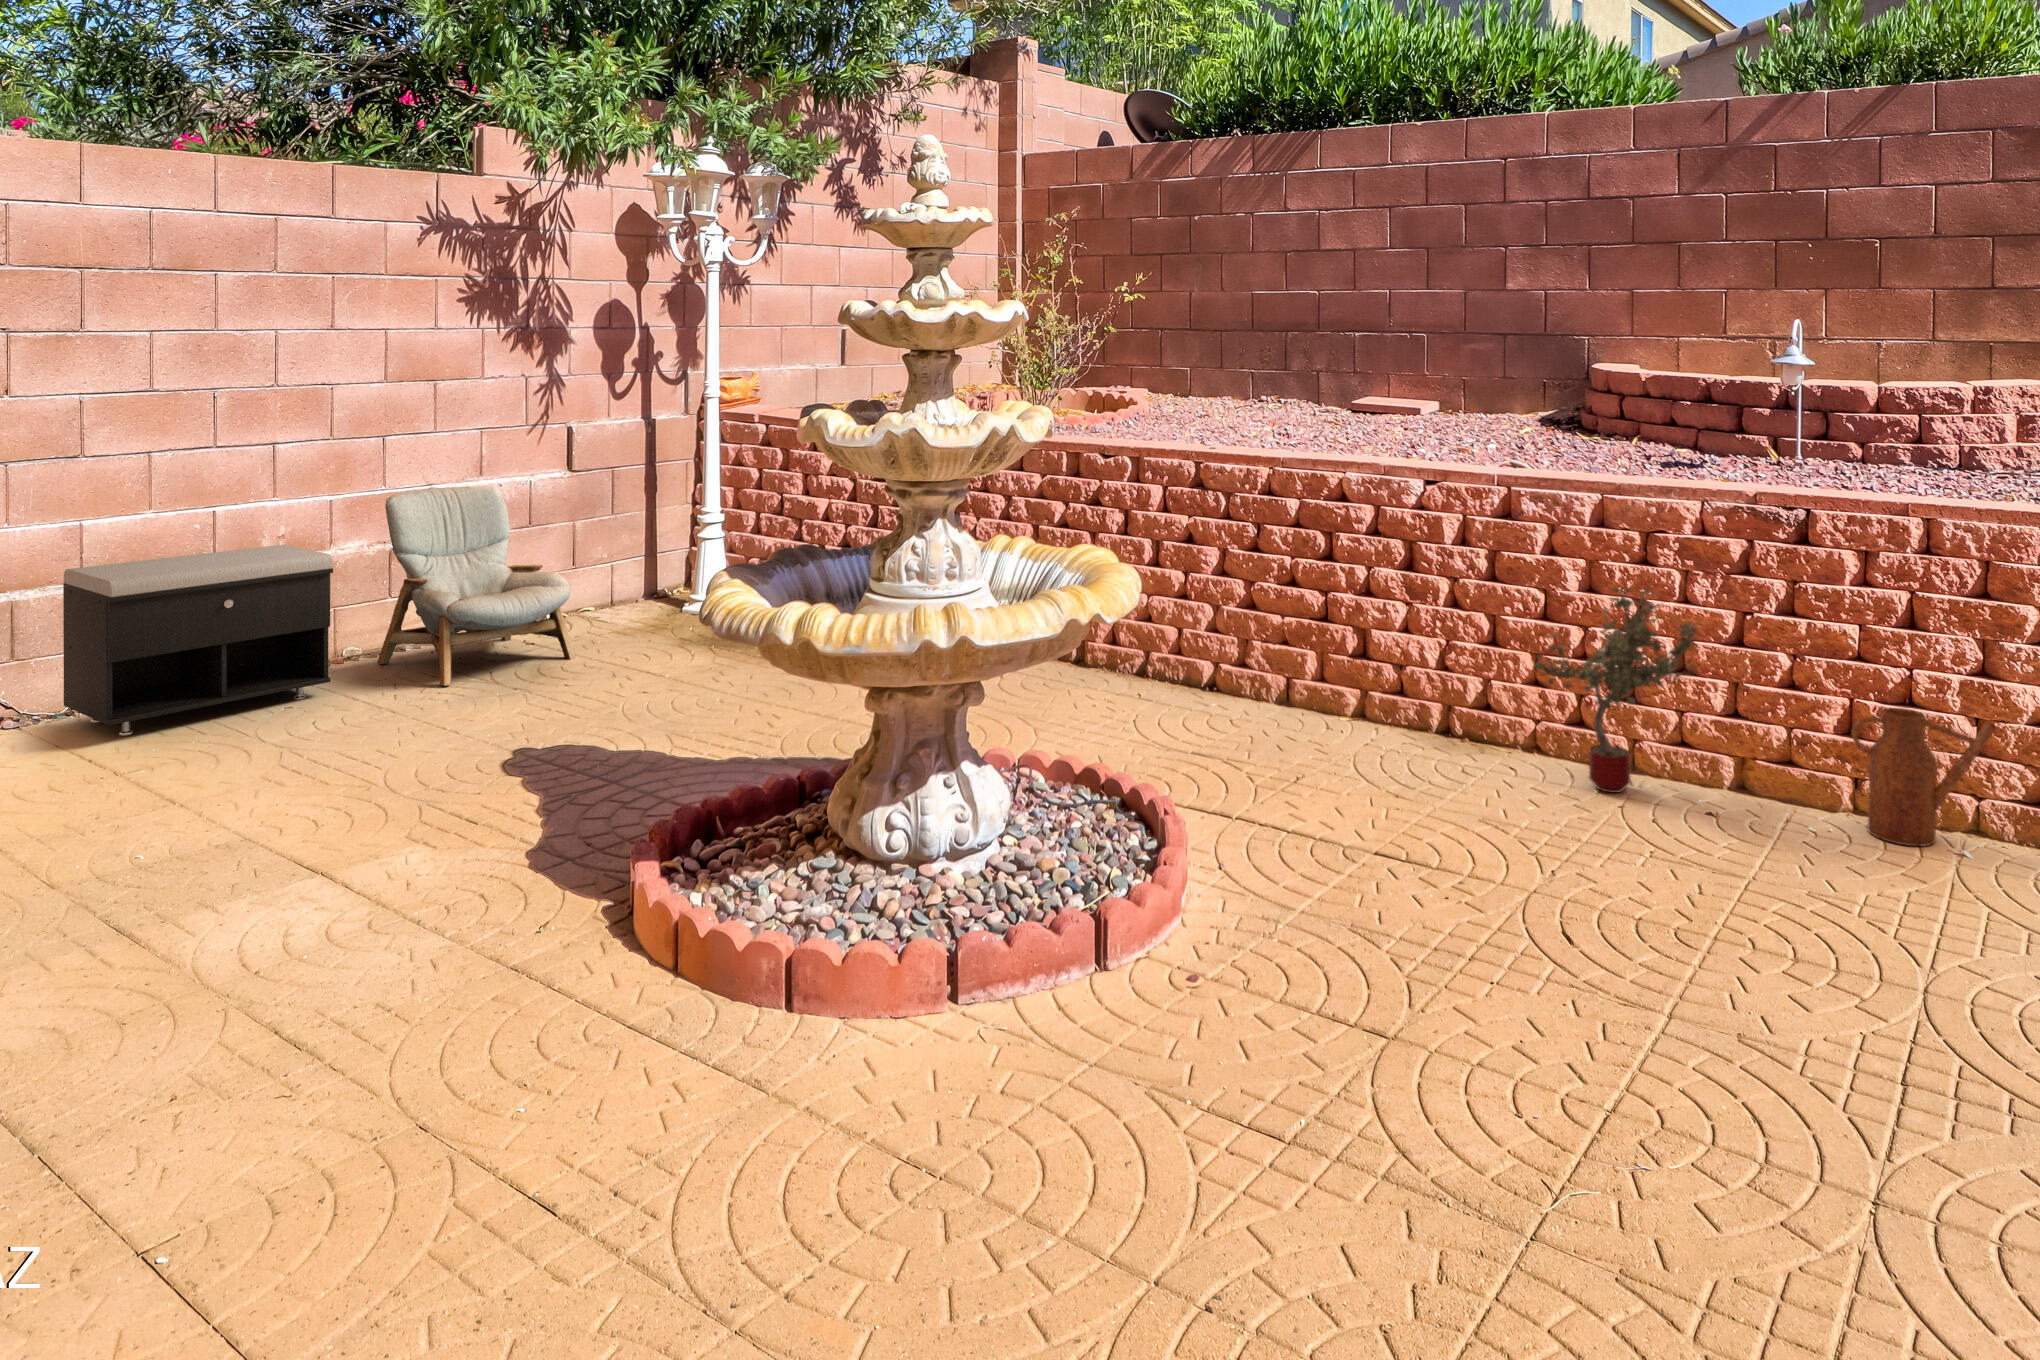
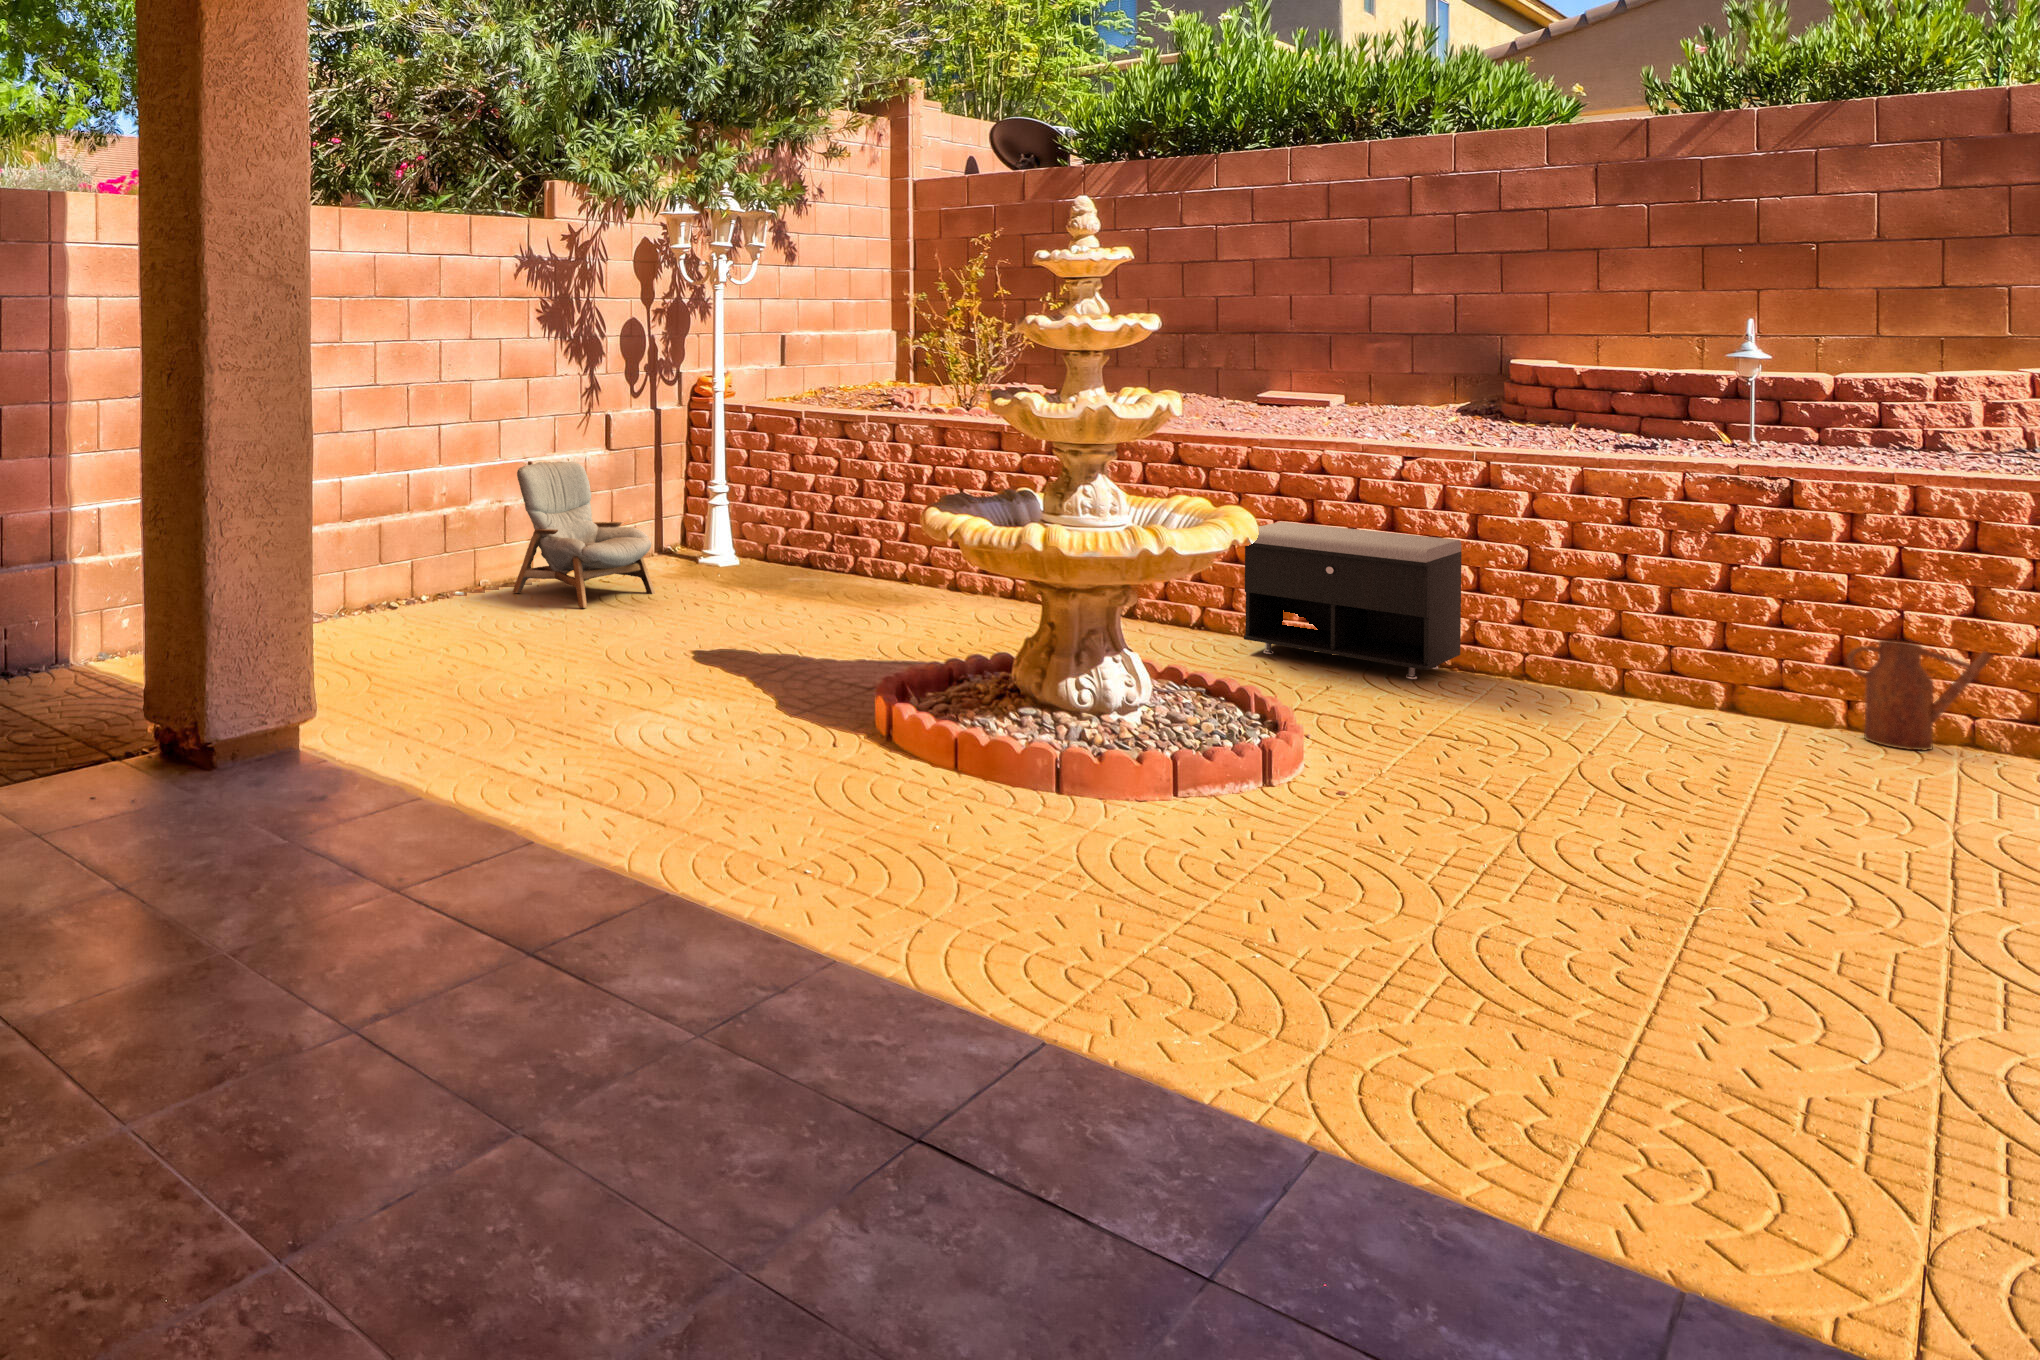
storage bench: present [63,545,333,736] -> present [1244,522,1462,679]
potted tree: present [1534,588,1698,793] -> none [1528,541,1699,706]

